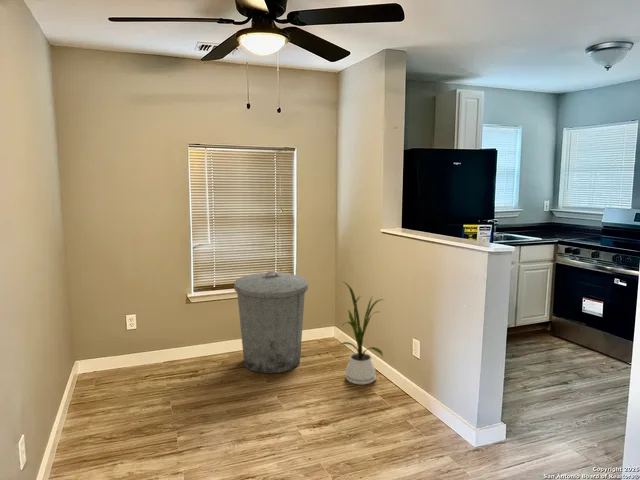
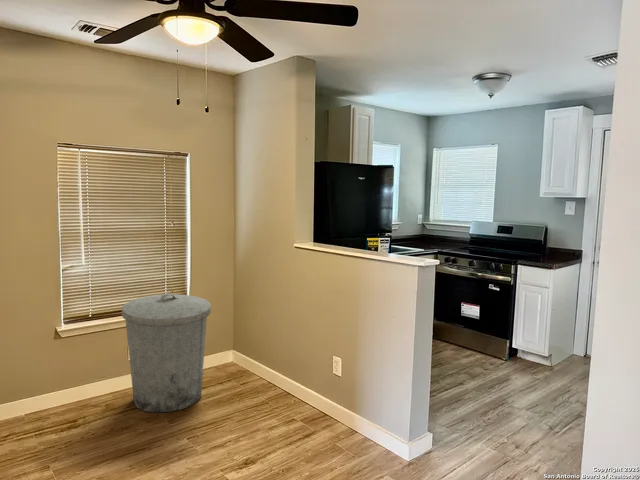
house plant: present [341,283,382,385] -> none [249,300,300,411]

